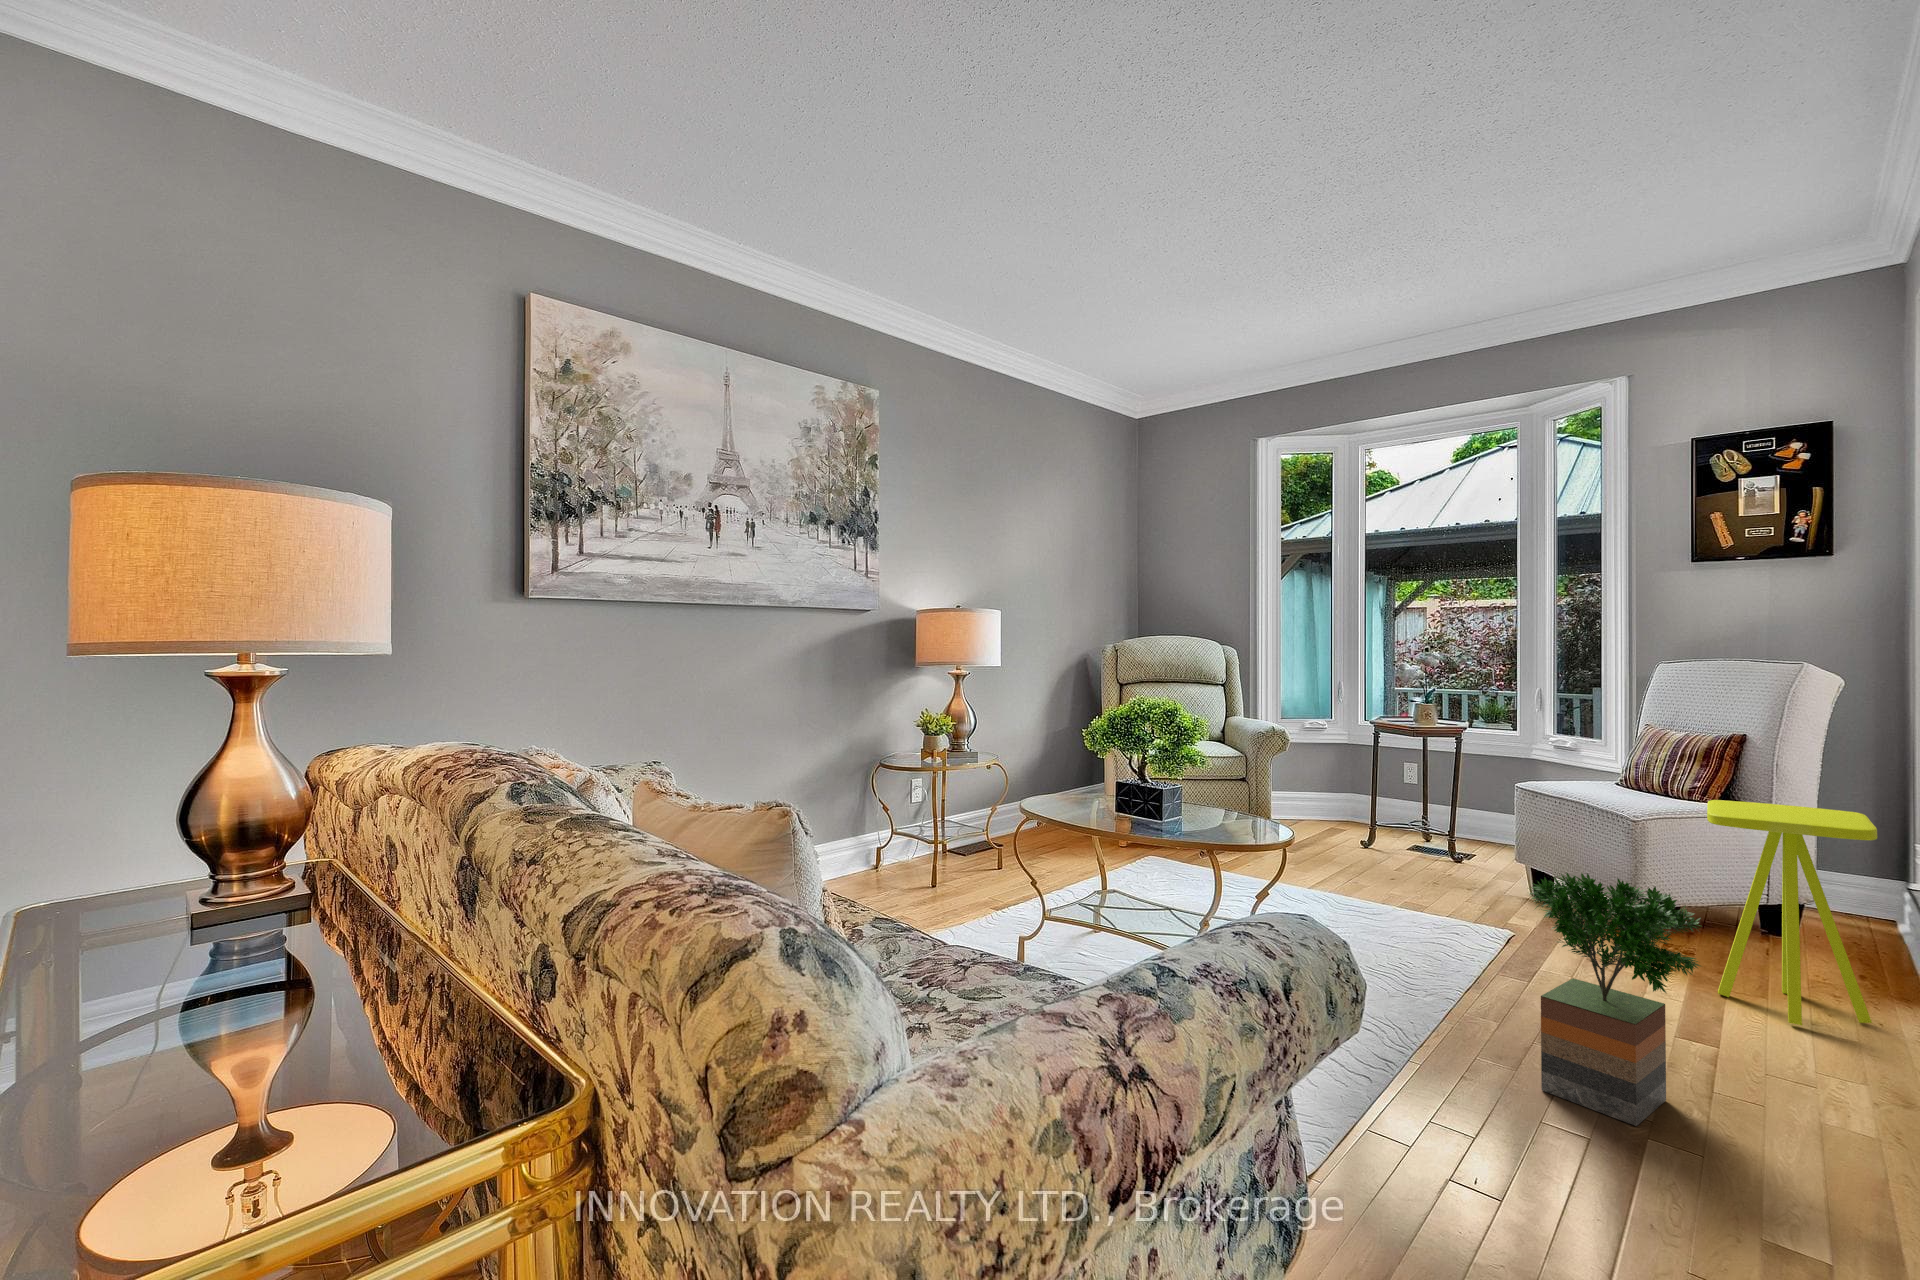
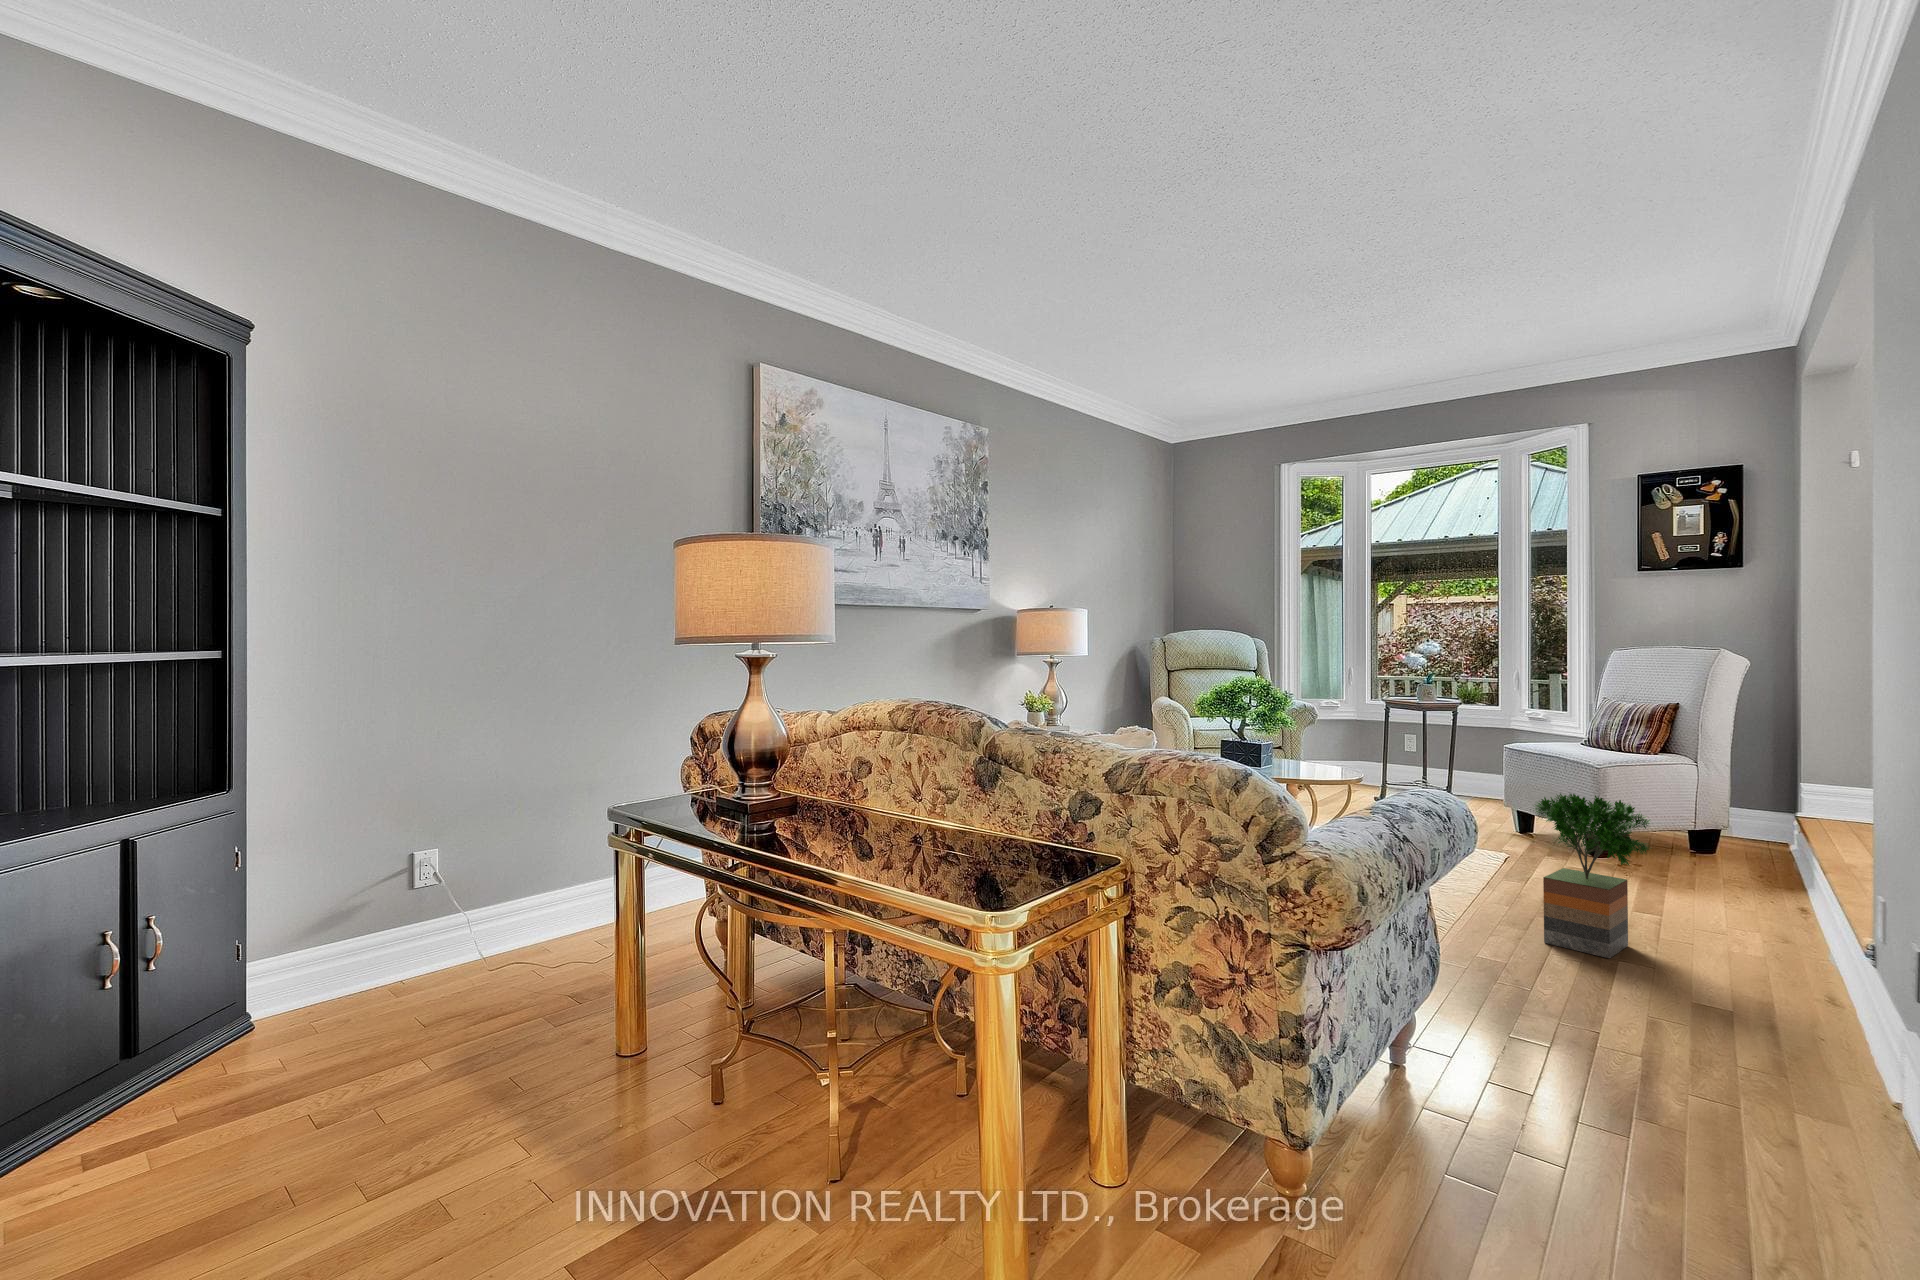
side table: present [1707,800,1877,1025] -> none [1653,749,1770,905]

